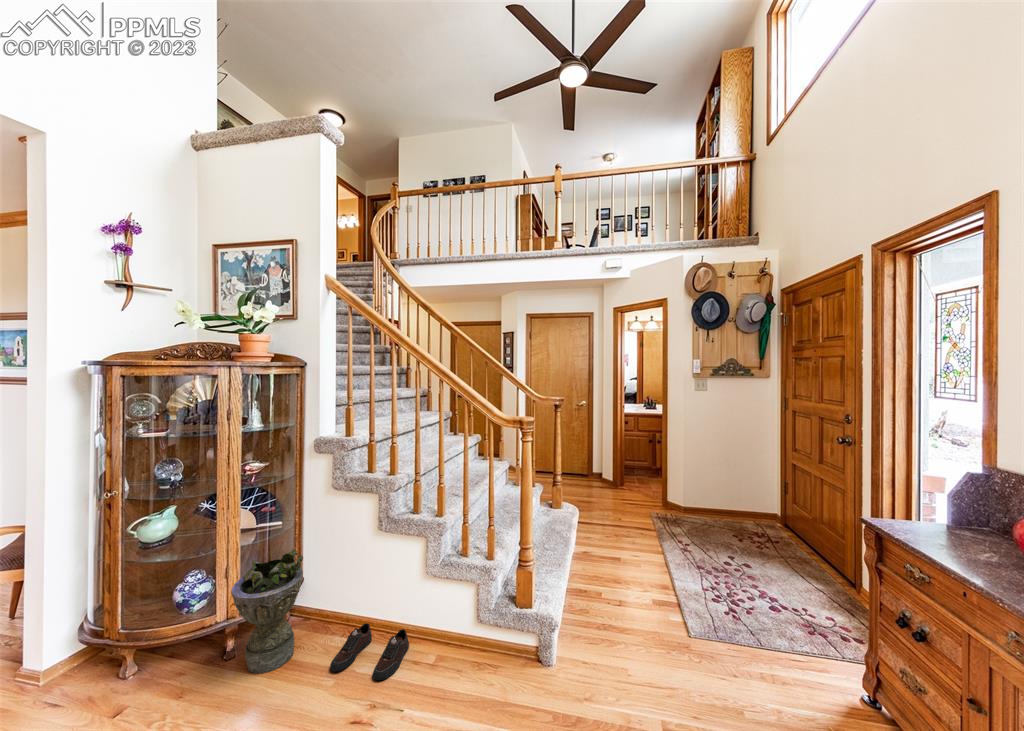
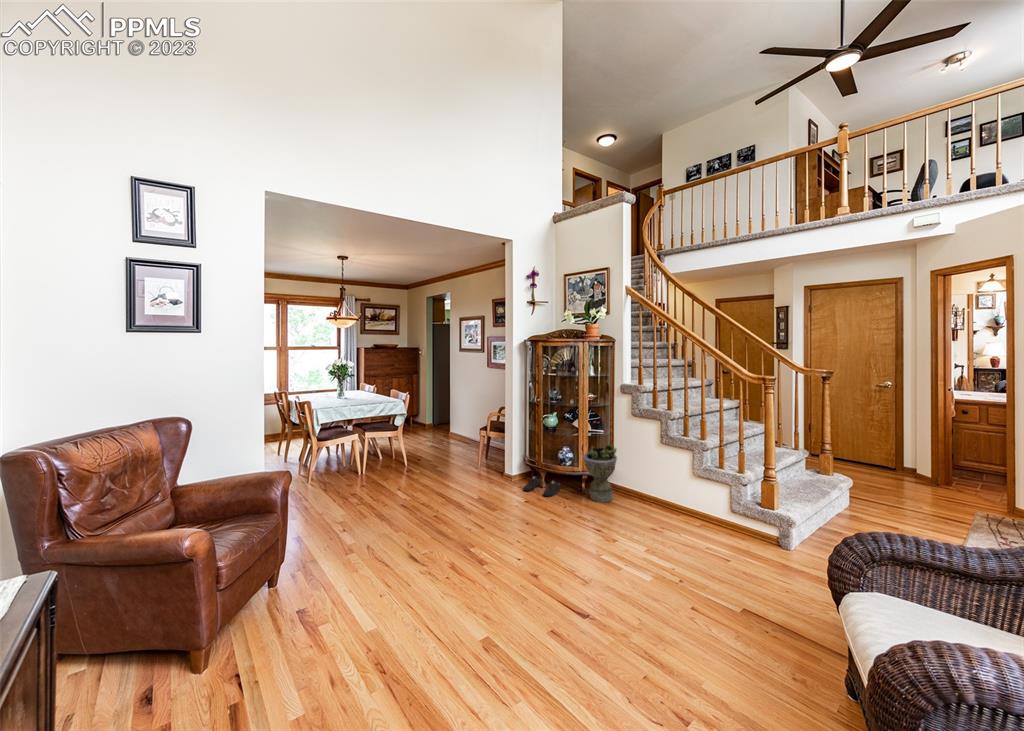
shoe: present [330,623,409,680] -> present [523,476,560,496]

